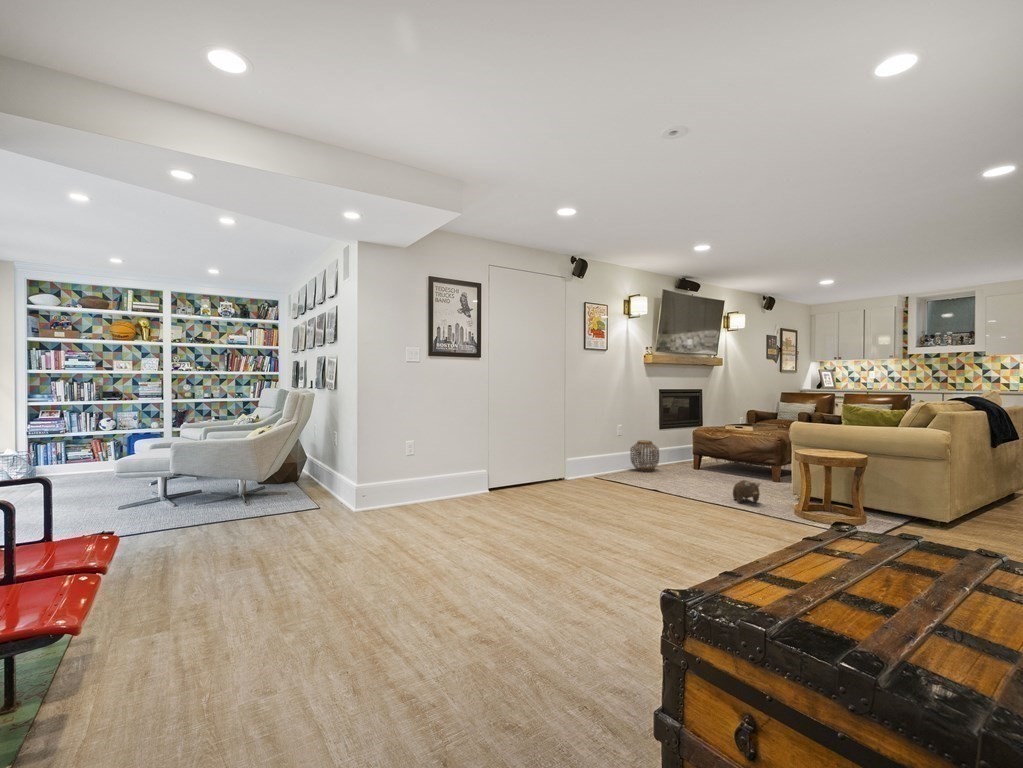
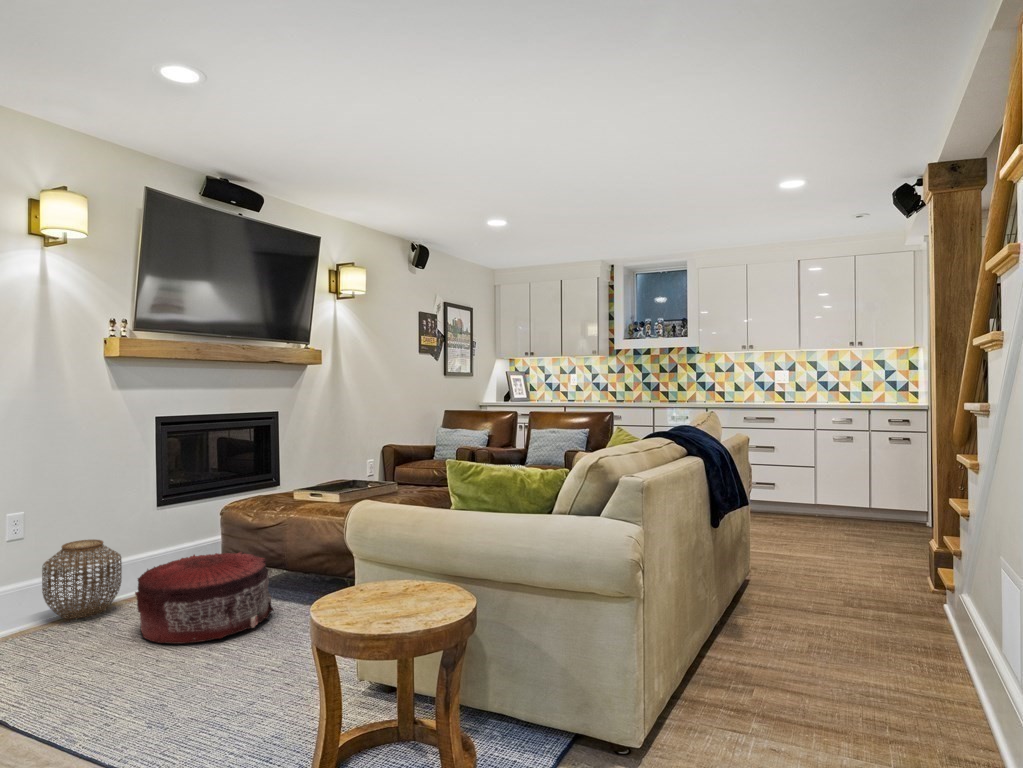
pouf: none [676,449,733,482] -> present [135,552,274,644]
plush toy: present [733,480,760,502] -> none [184,661,249,729]

